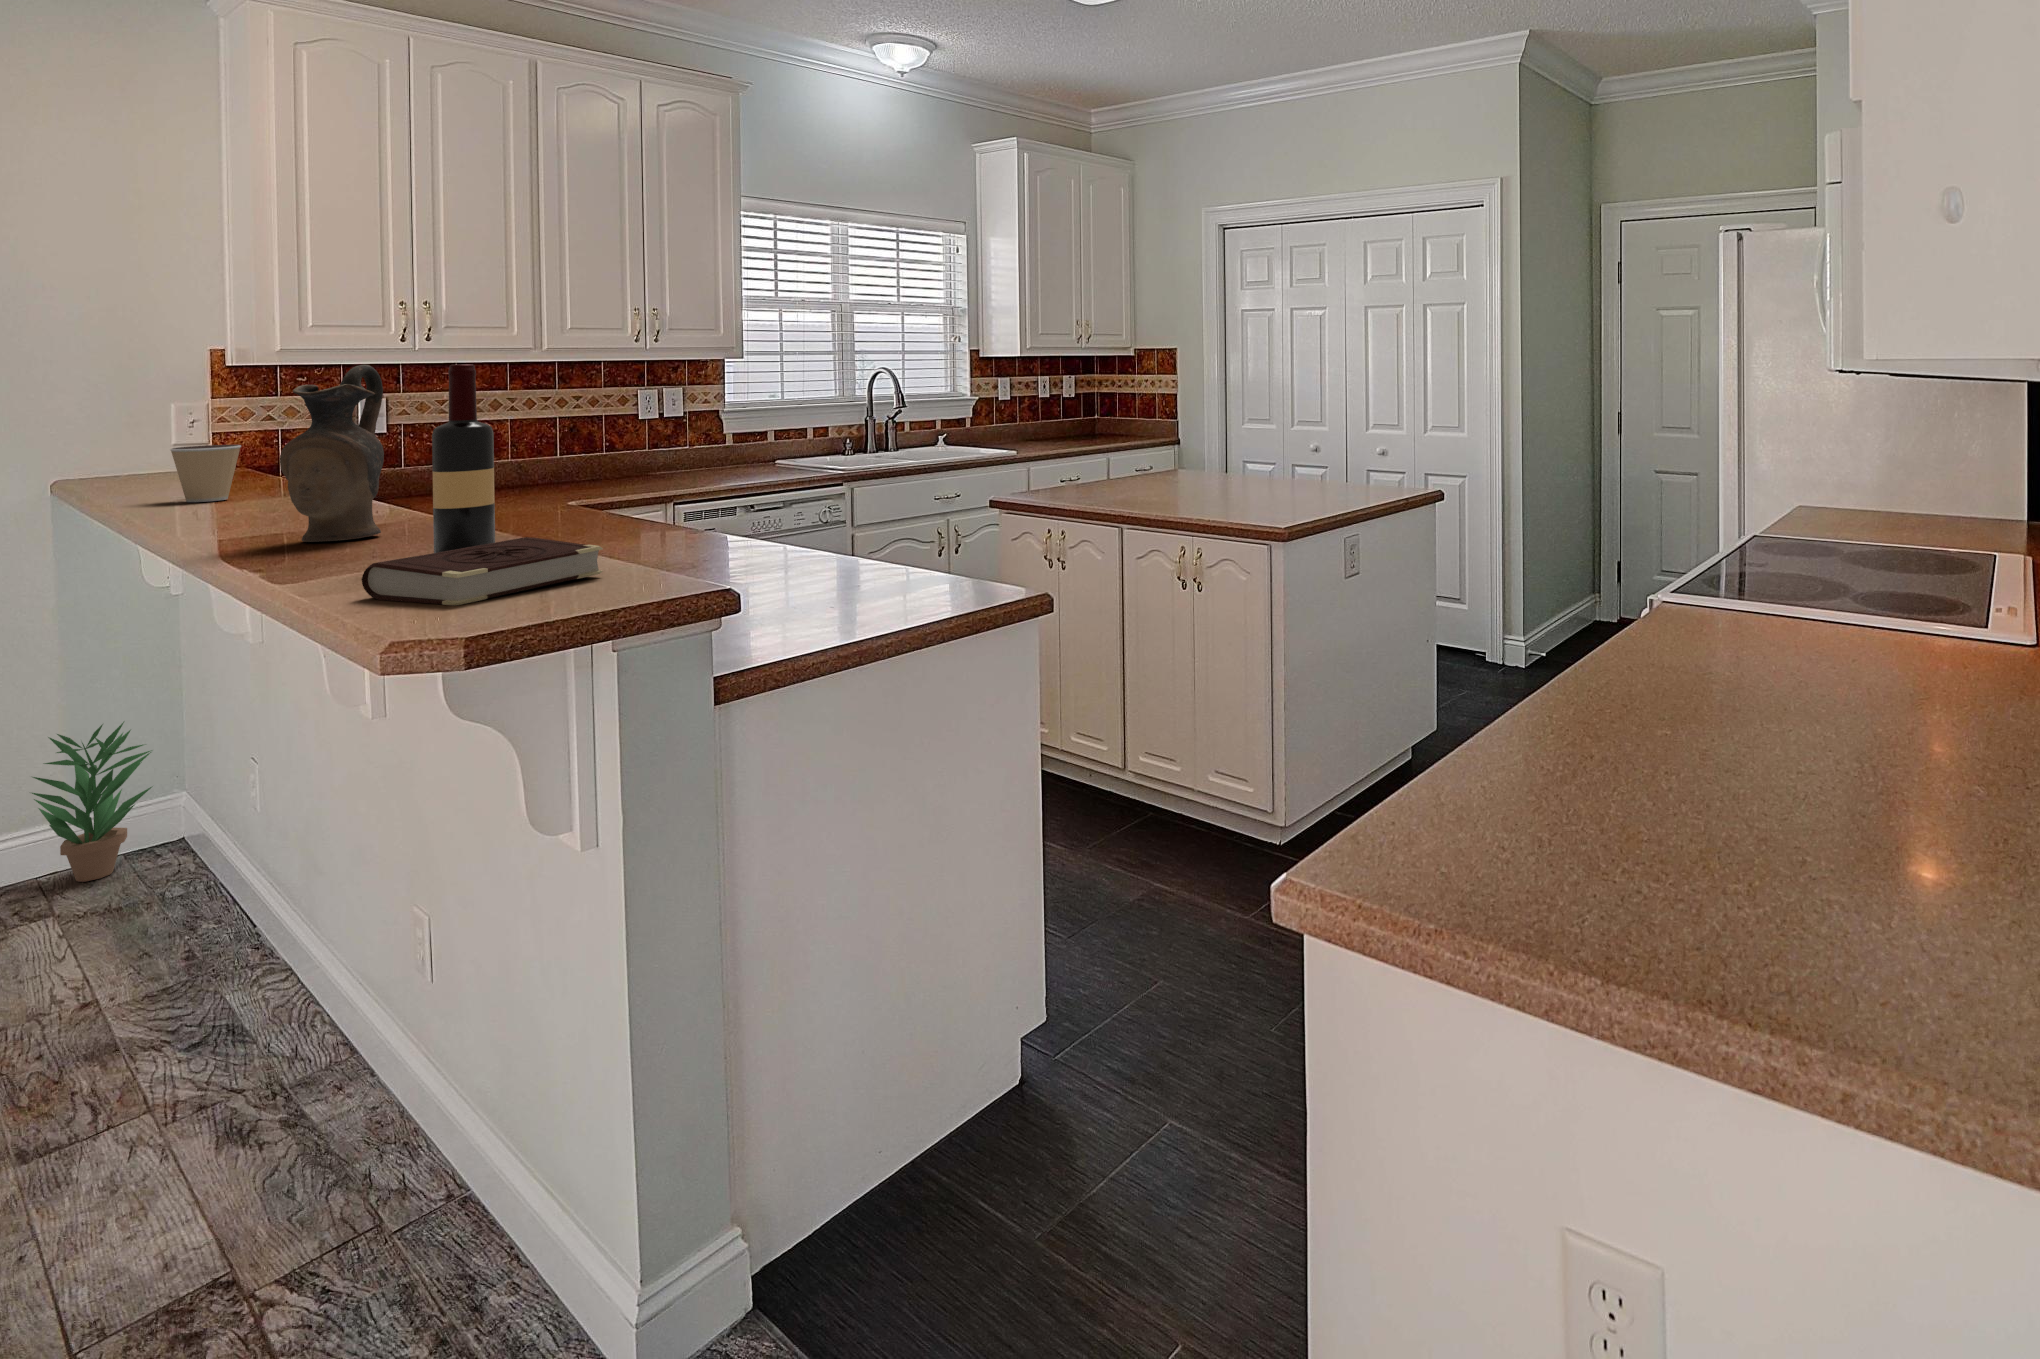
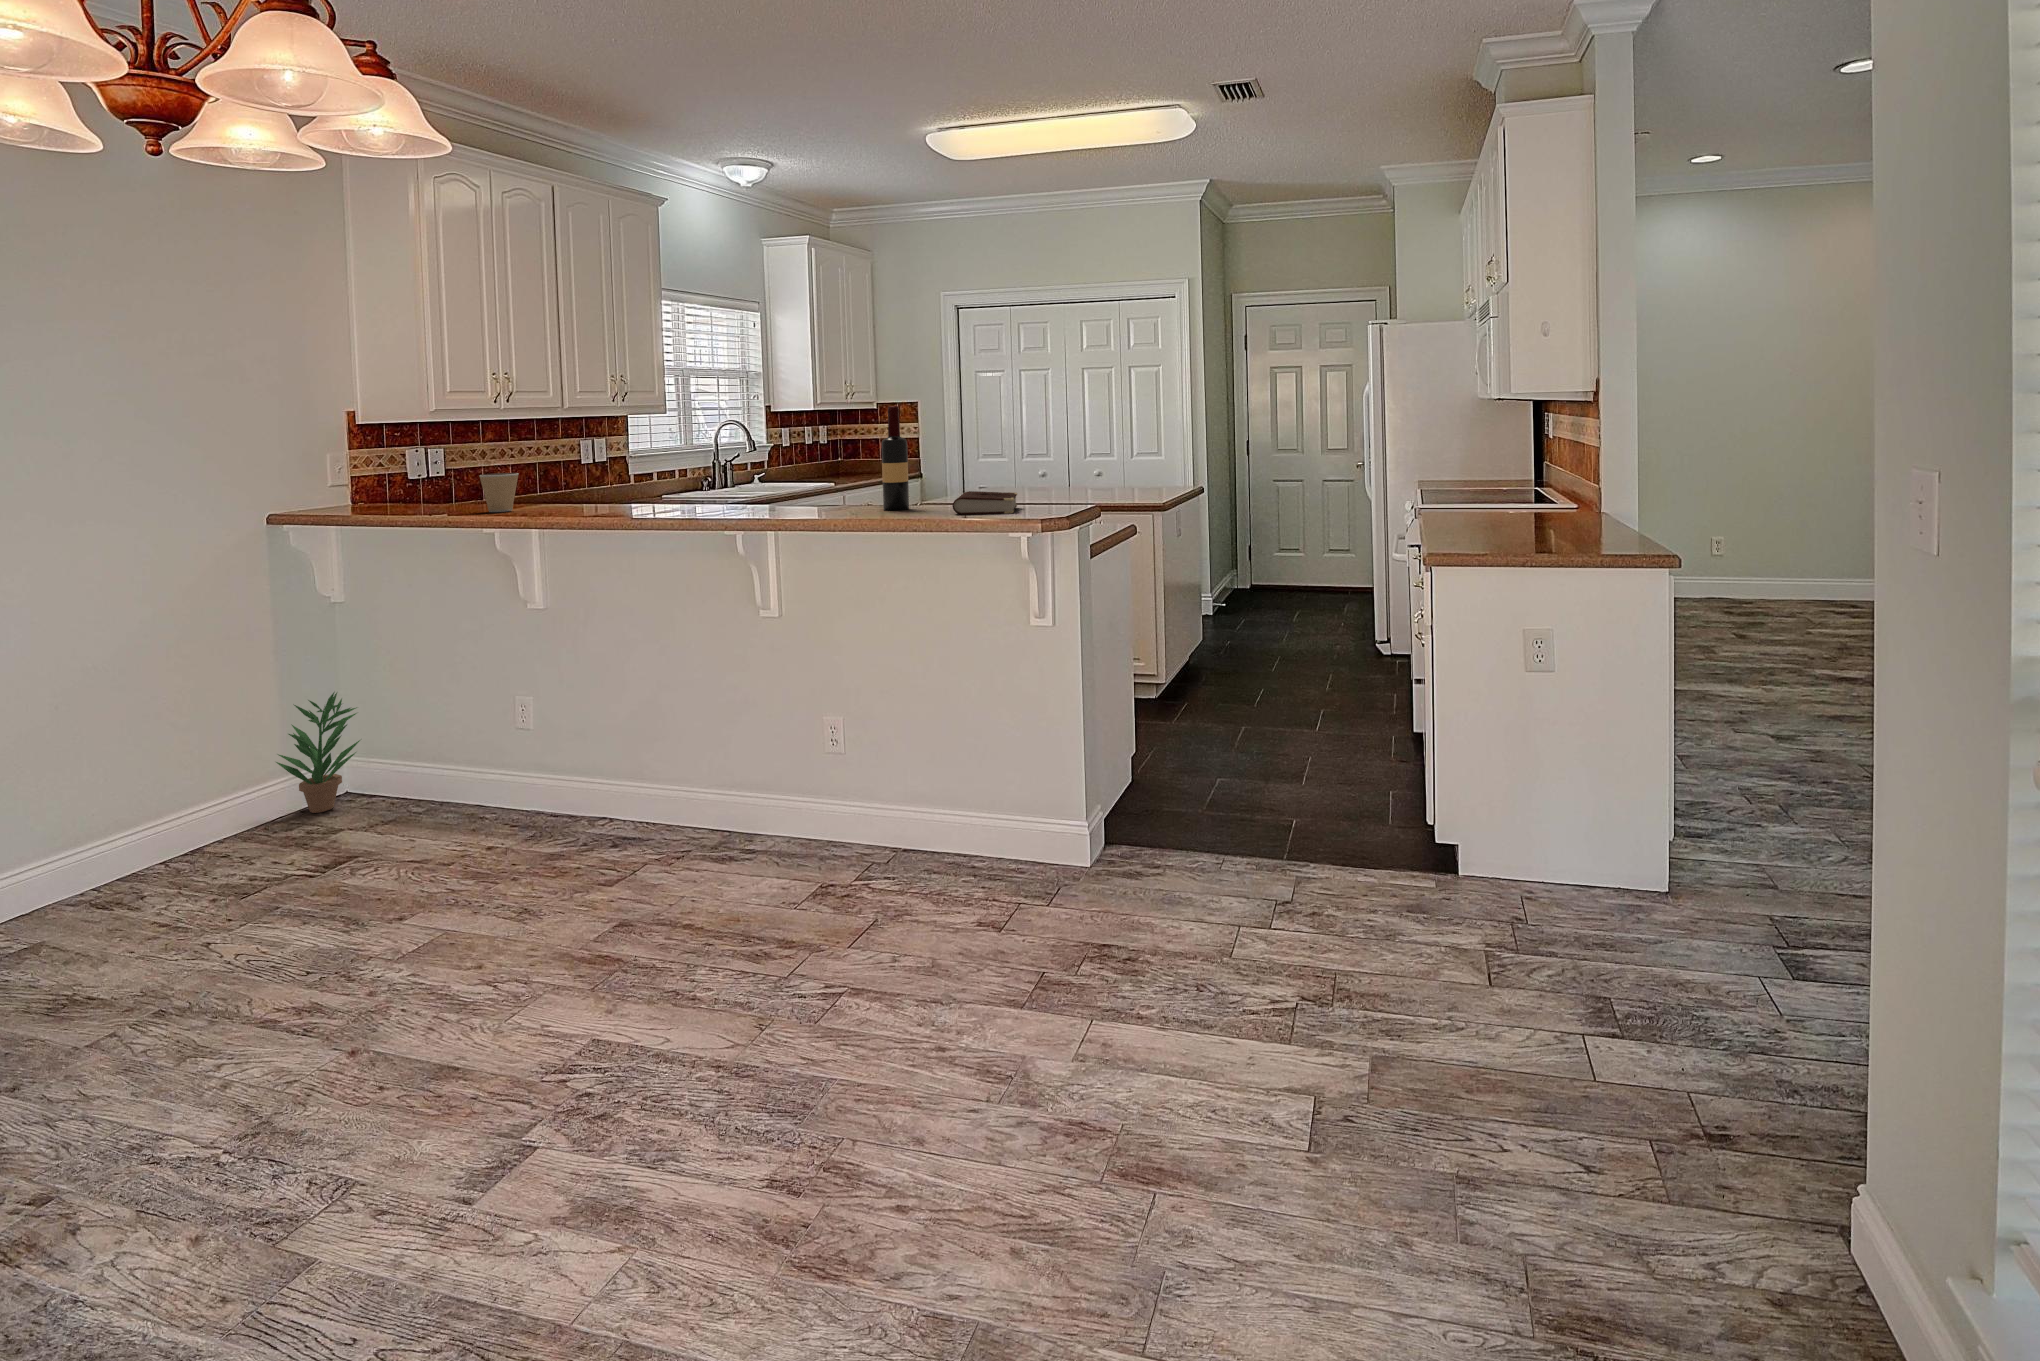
ceramic pitcher: present [280,365,384,542] -> none [745,410,789,512]

